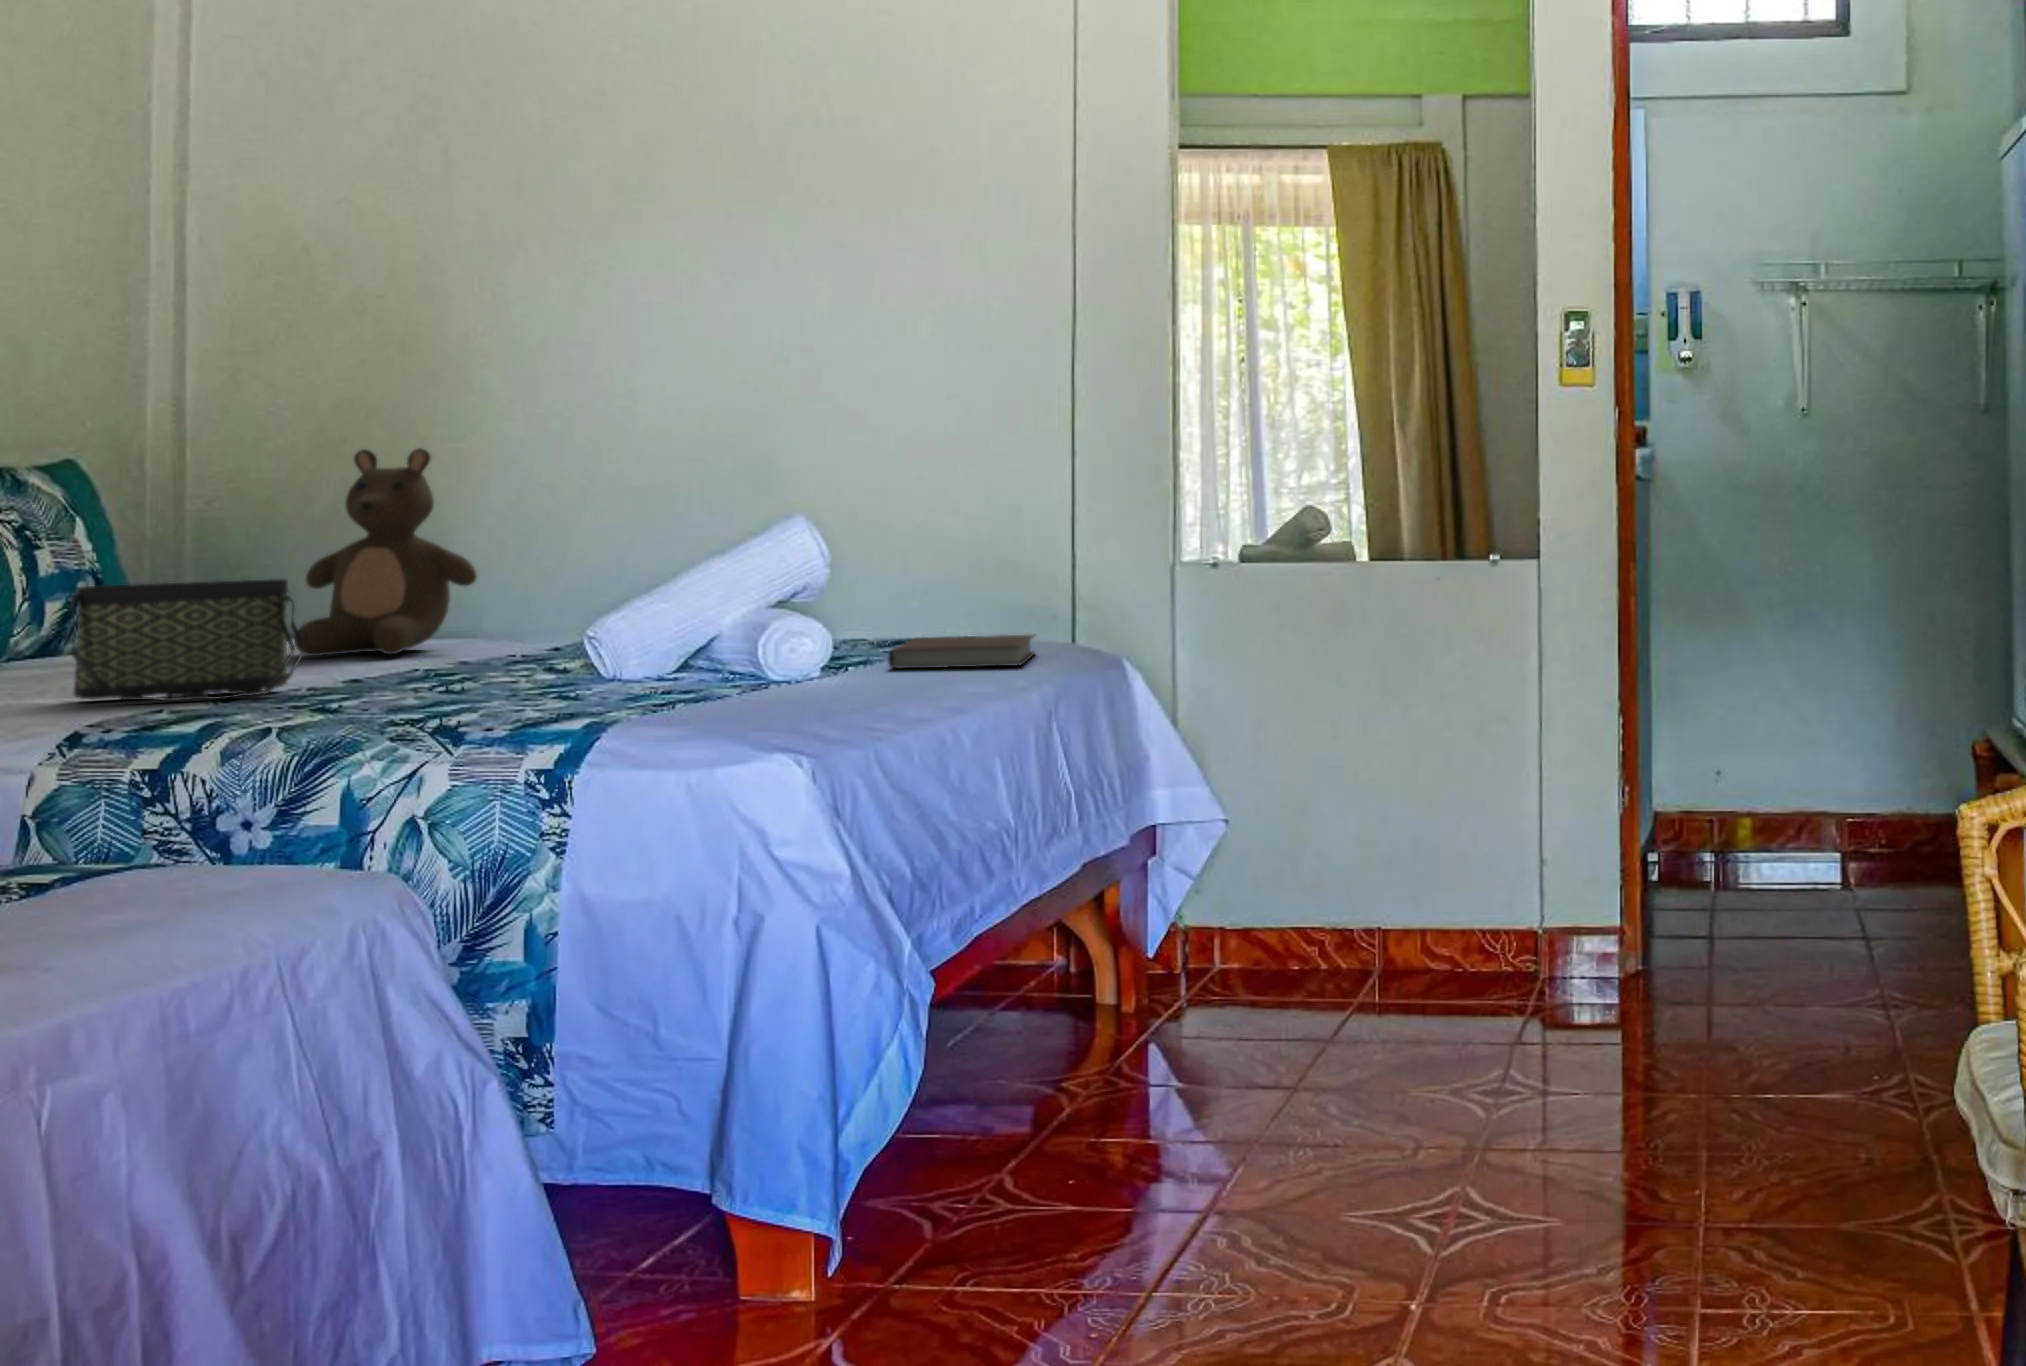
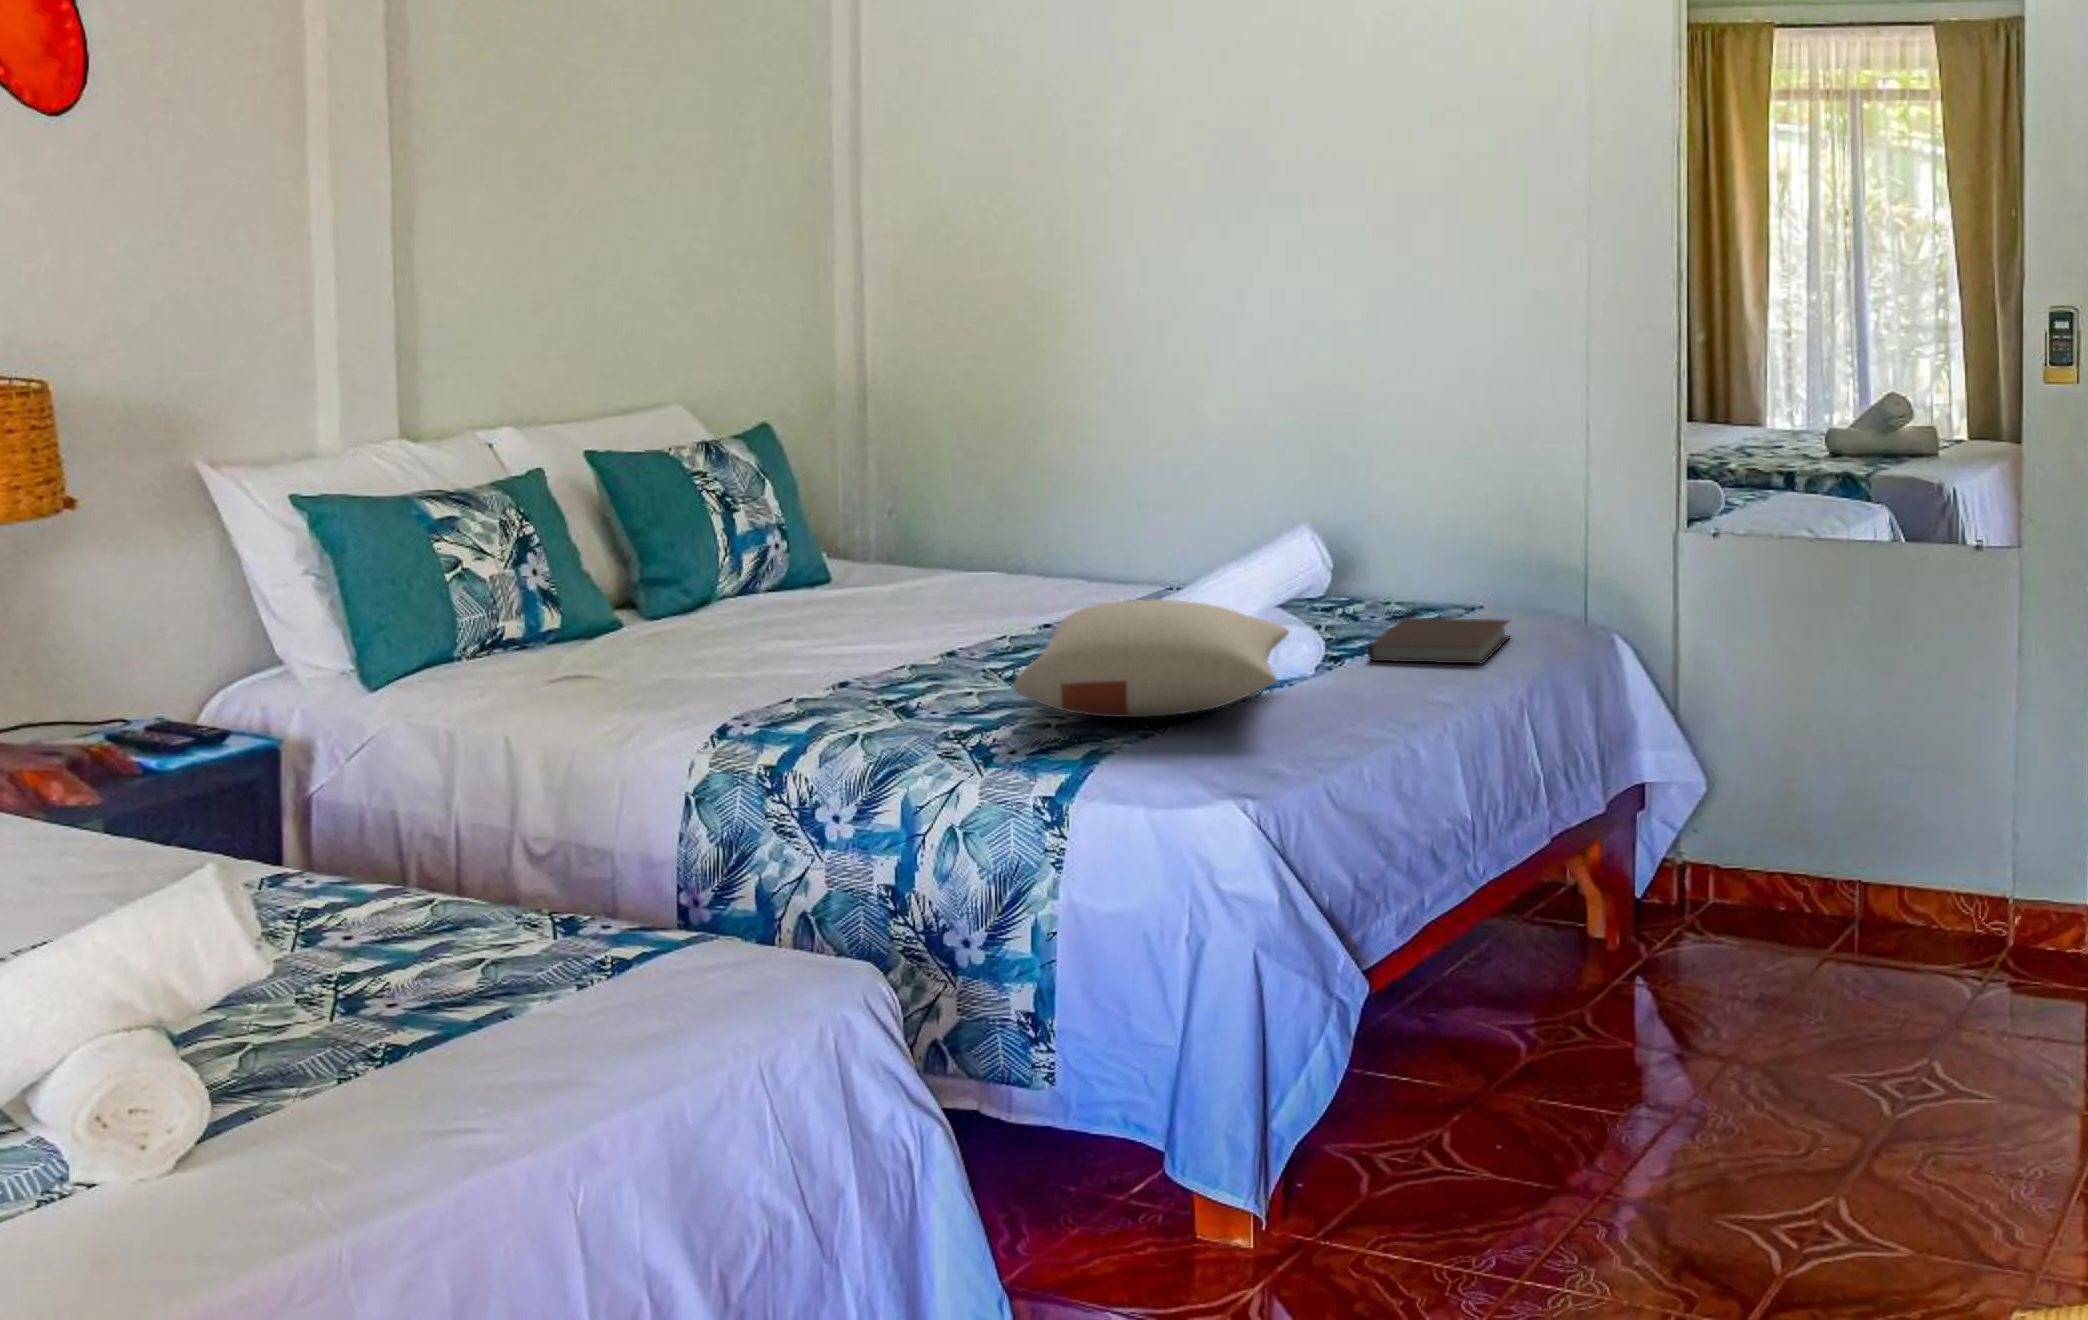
stuffed bear: present [294,448,477,656] -> none [916,424,1056,606]
pillow: none [492,574,825,701] -> present [1014,600,1289,717]
handbag: present [71,579,305,701] -> none [733,576,901,682]

